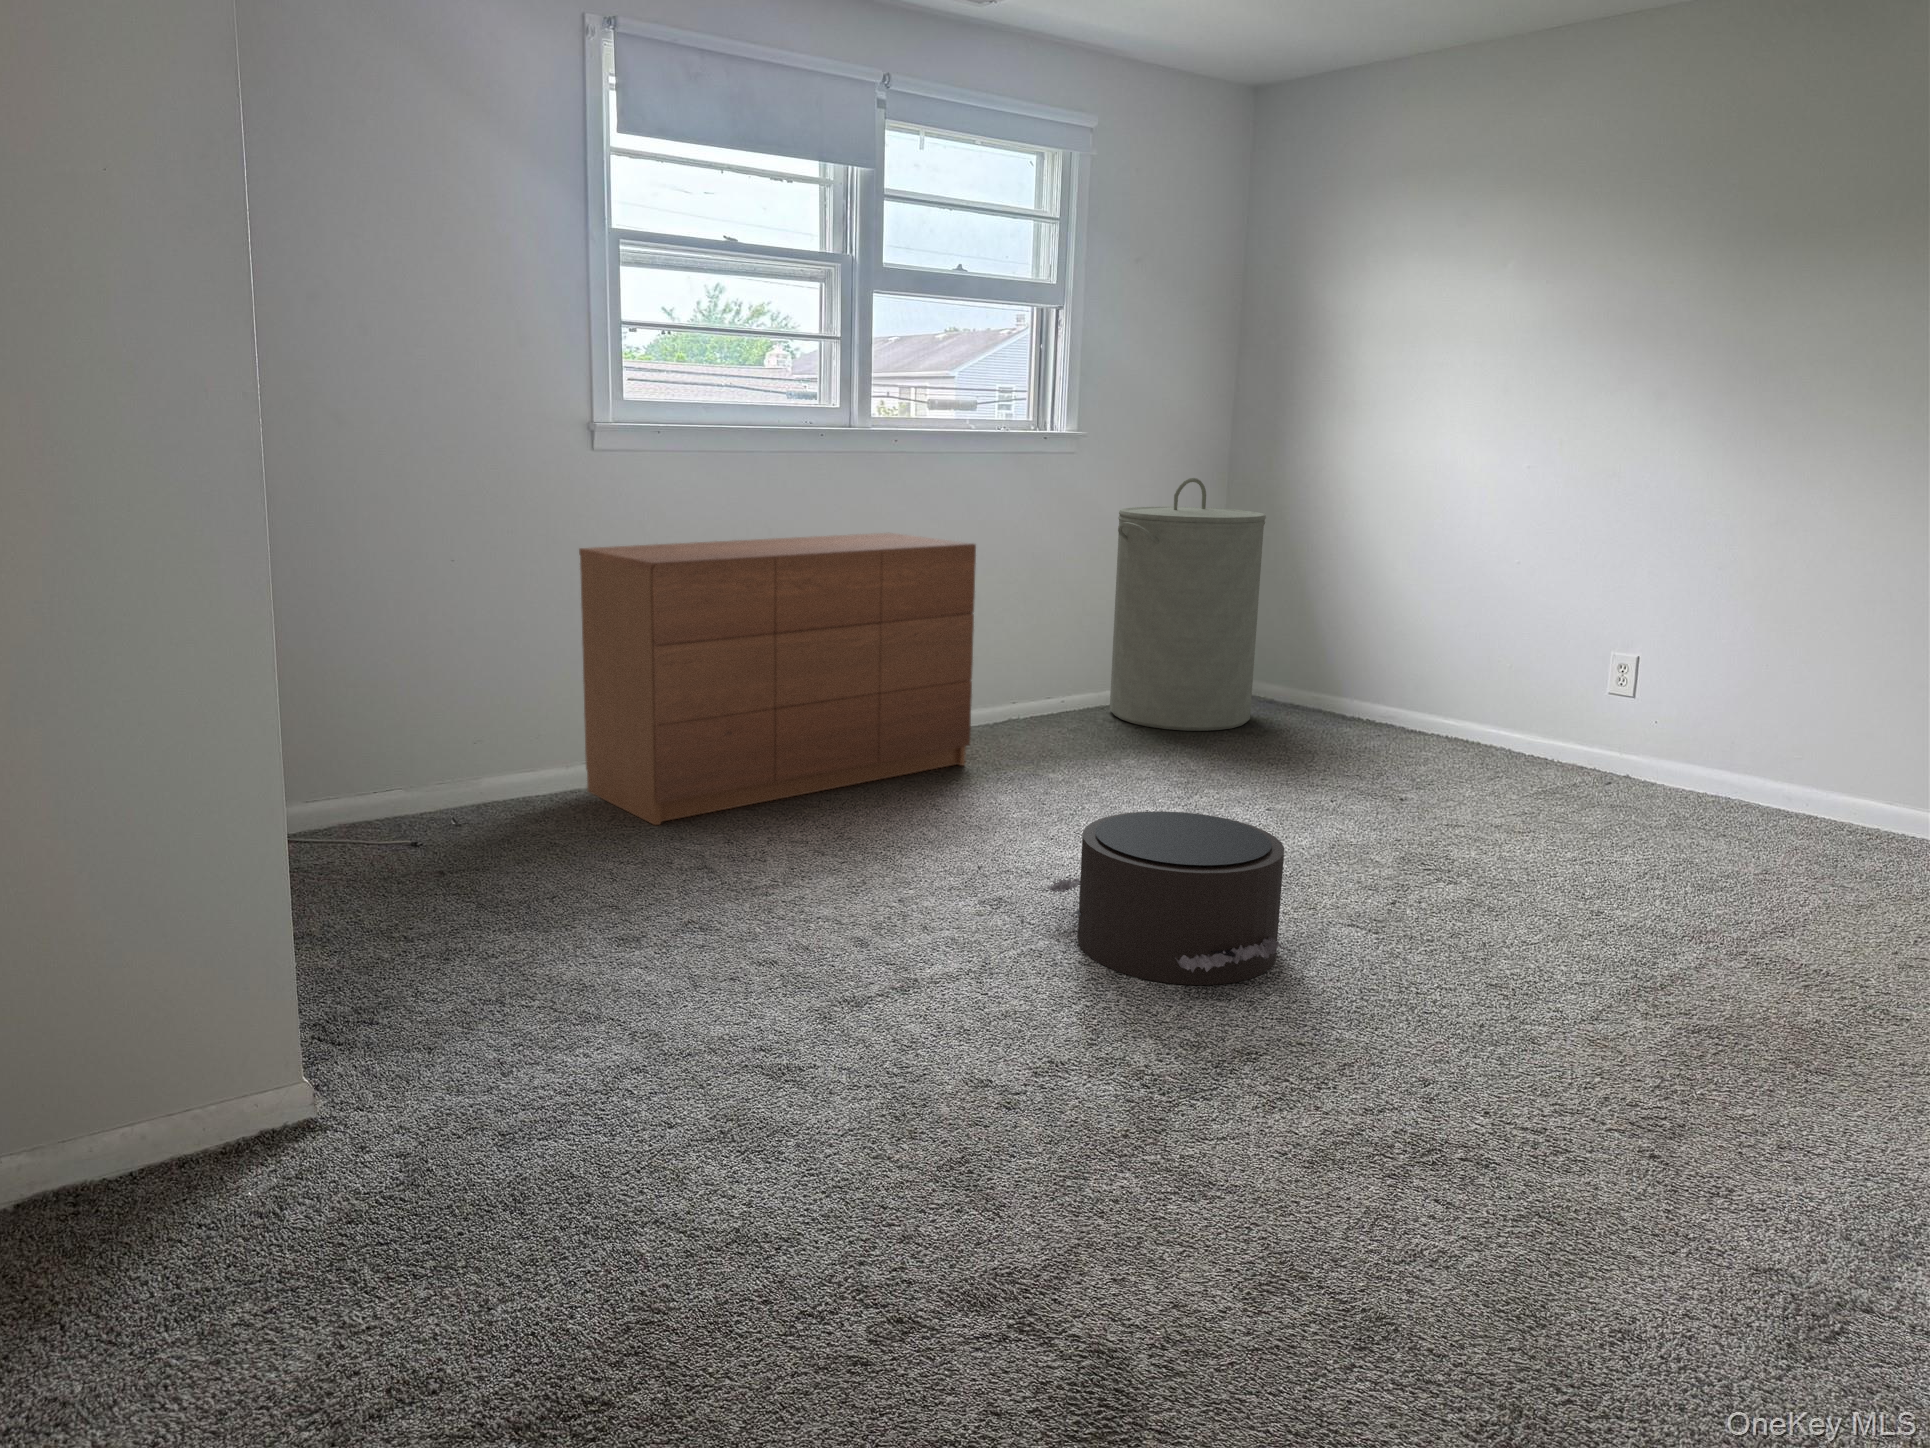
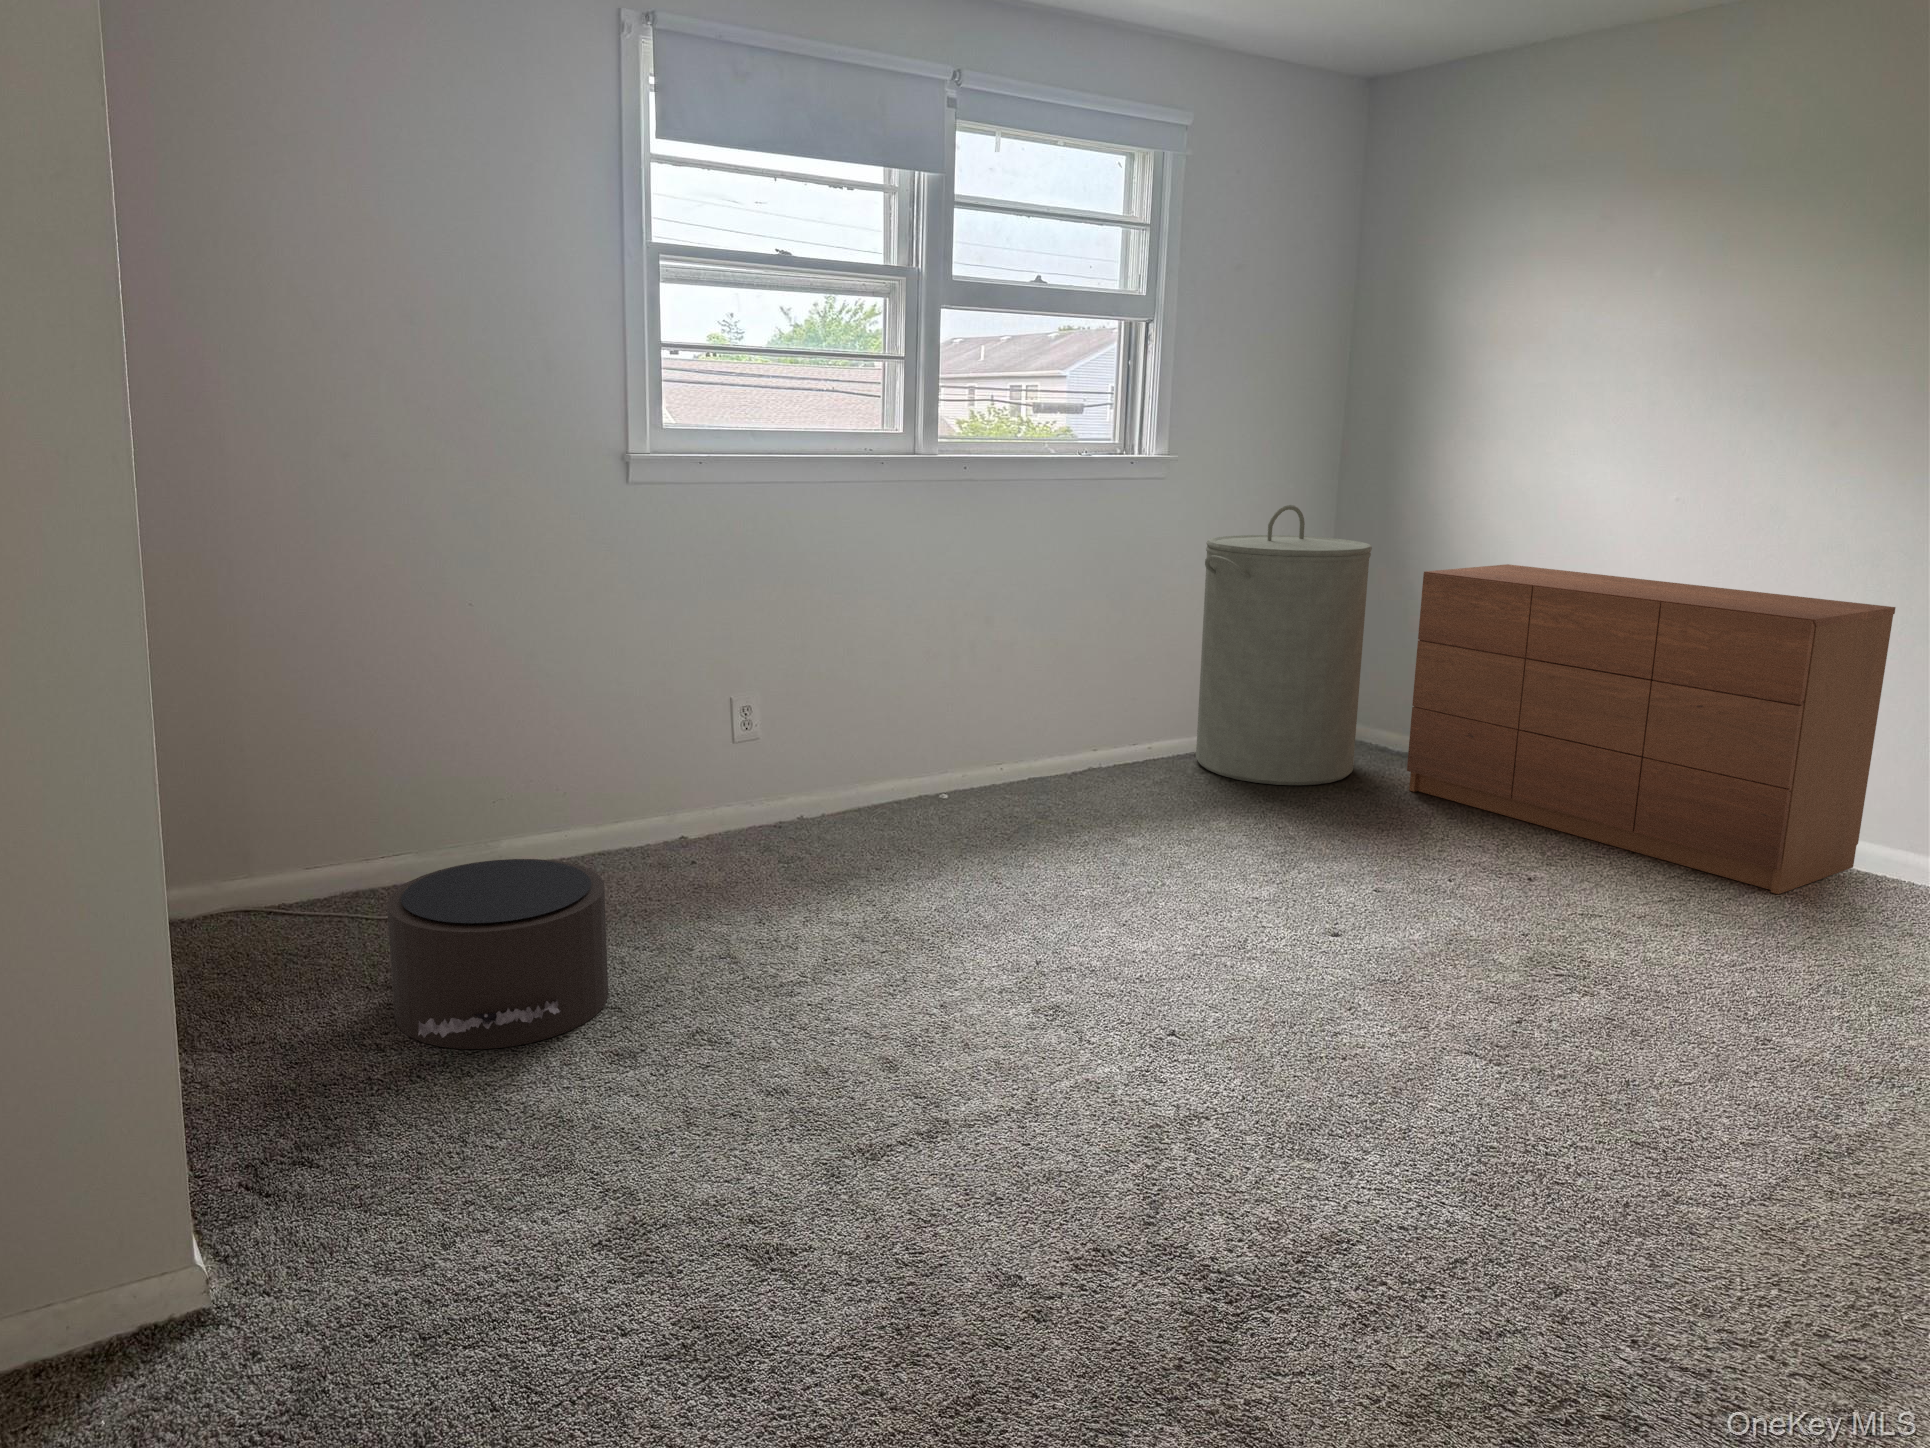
dresser: present [579,533,976,825] -> present [1407,564,1895,894]
pouf: present [1047,811,1288,985] -> present [387,859,608,1049]

